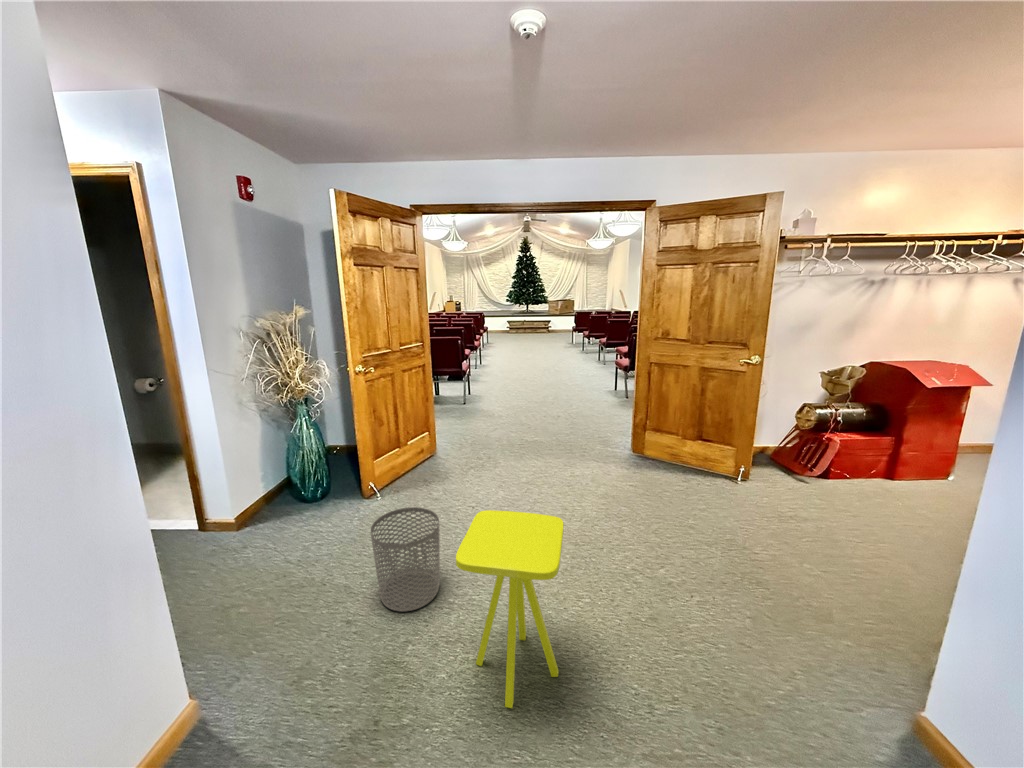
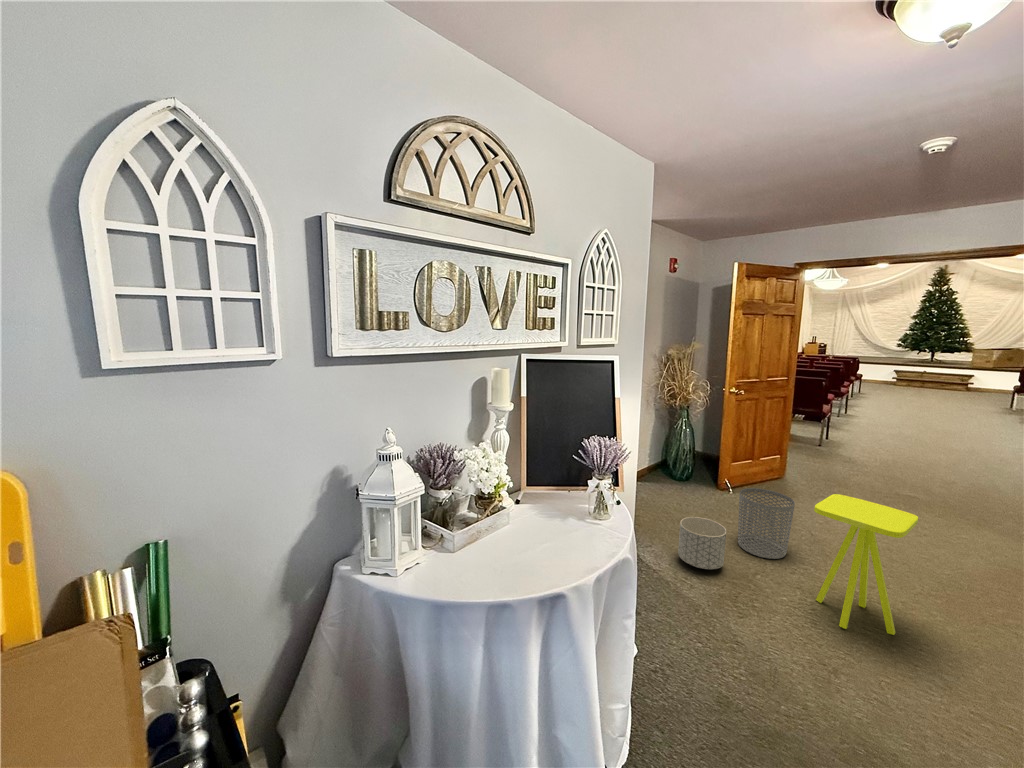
planter: none [268,603,354,712] -> present [678,517,726,569]

